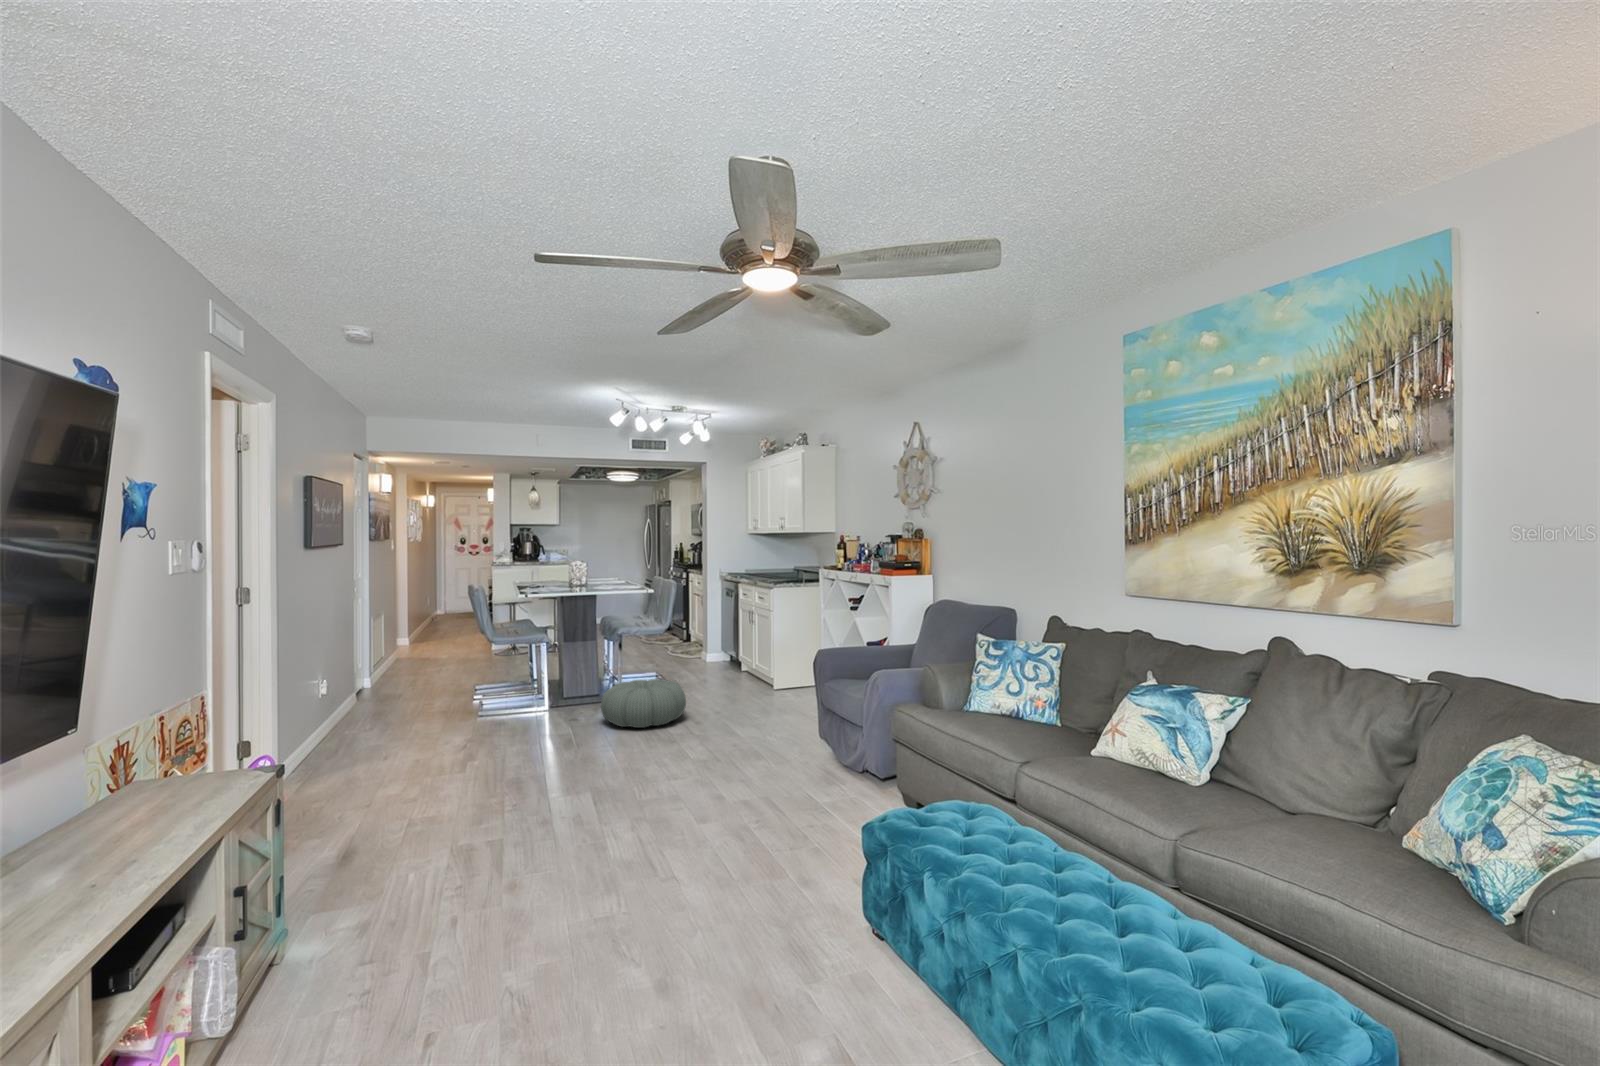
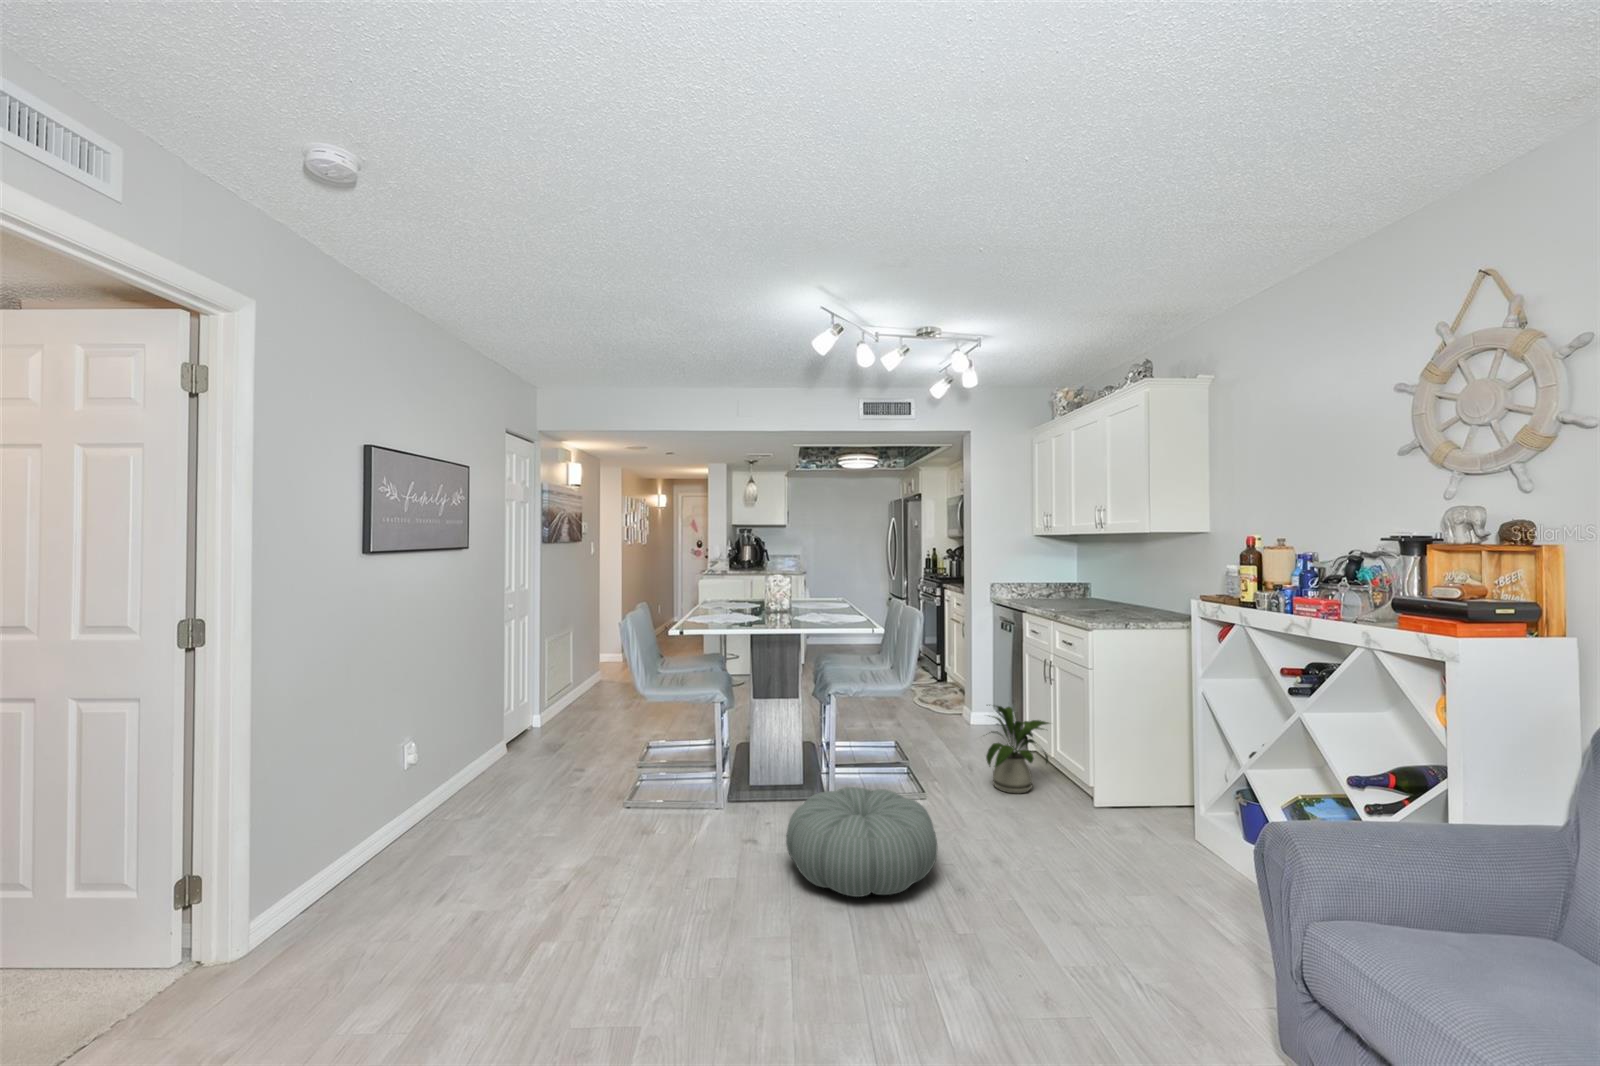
house plant: none [711,636,754,687] -> present [986,705,1049,794]

